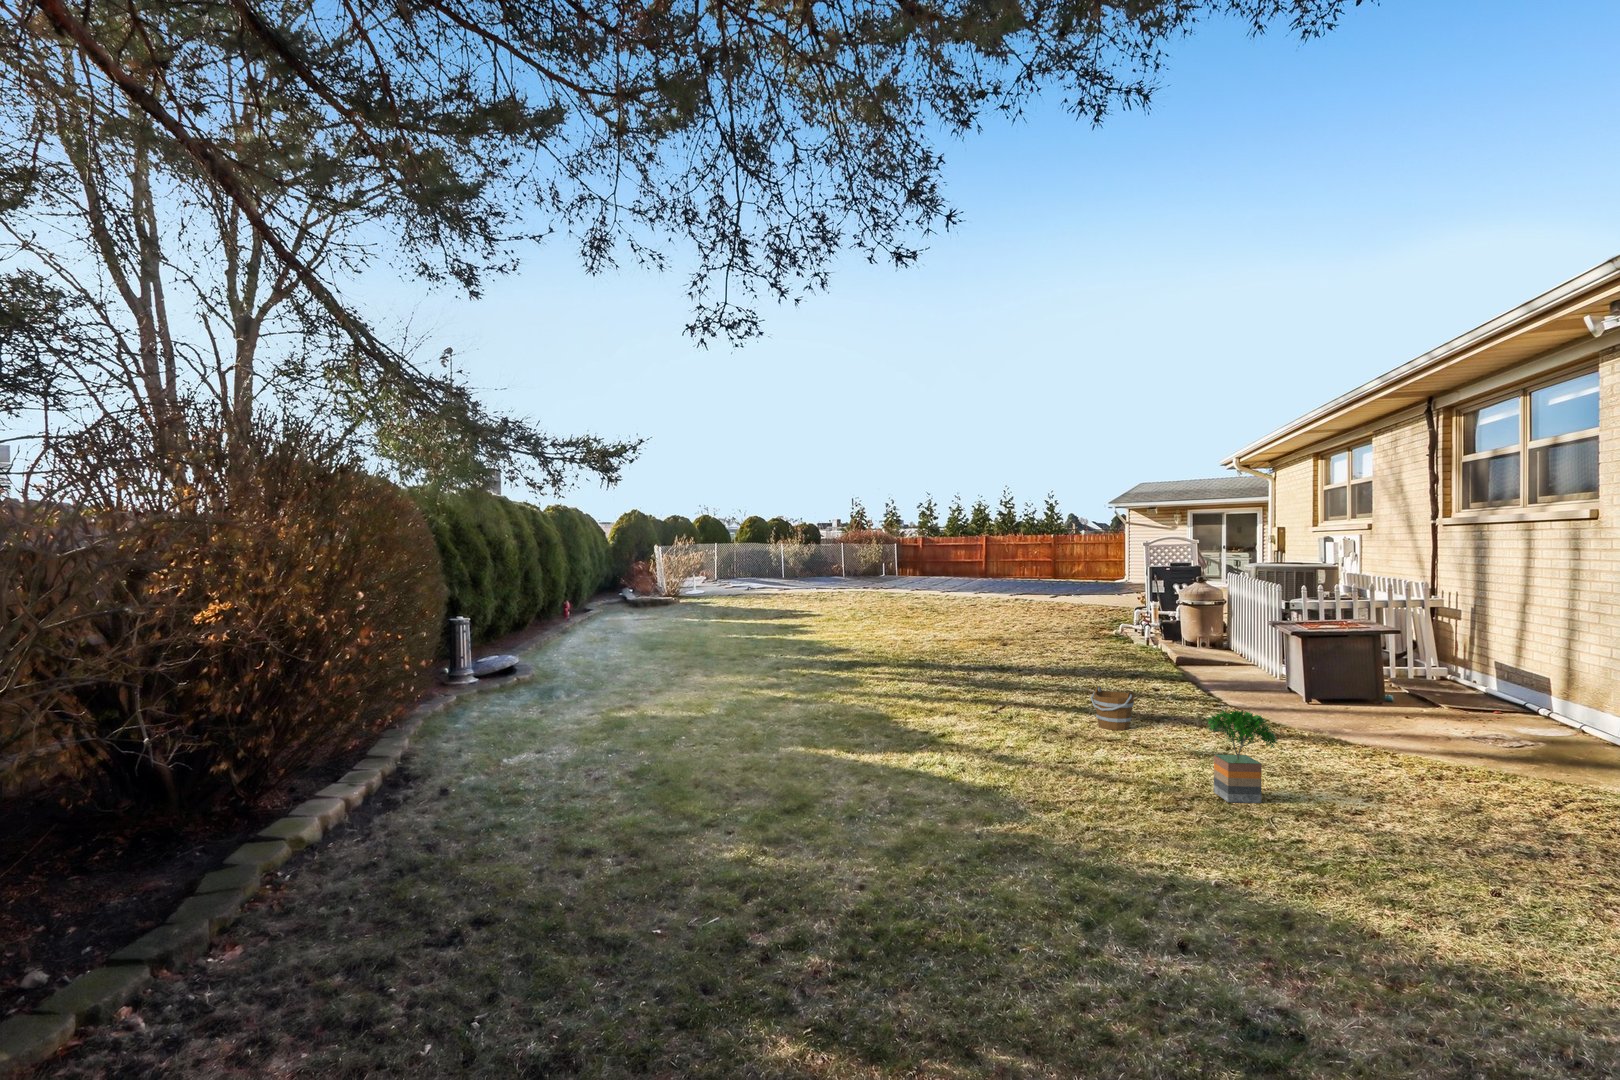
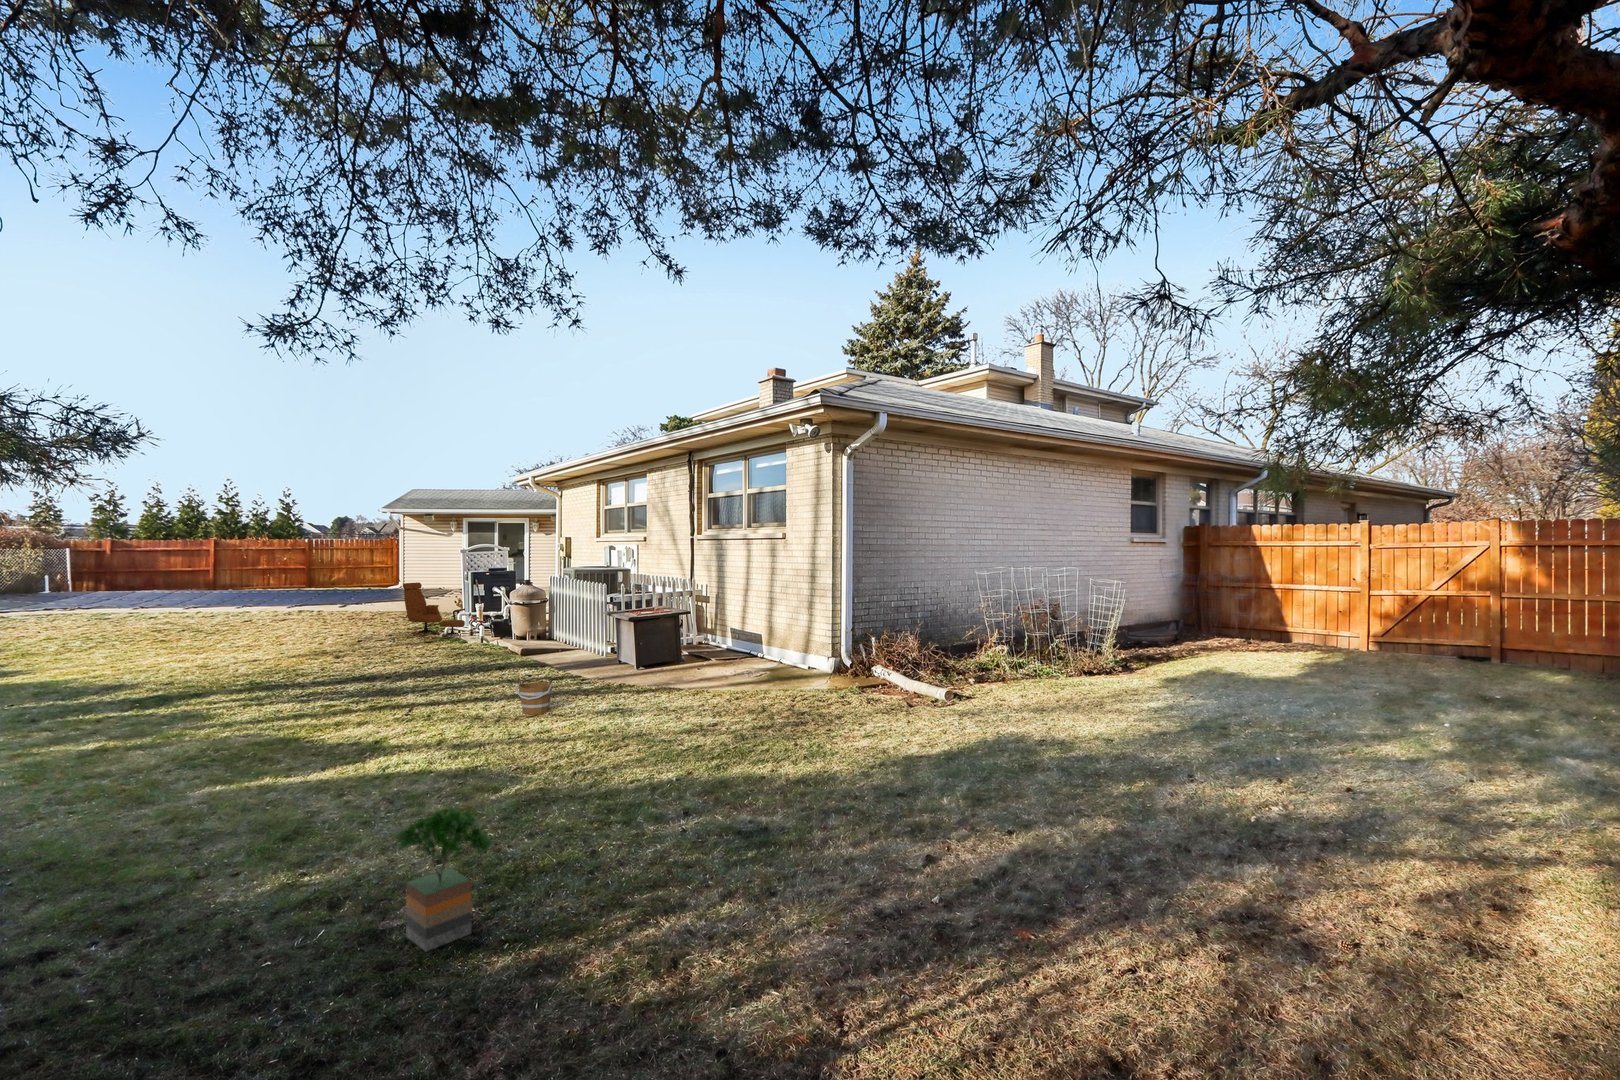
lounge chair: none [1081,576,1141,636] -> present [403,582,465,637]
potted tree: present [1207,710,1278,803] -> present [395,808,492,951]

